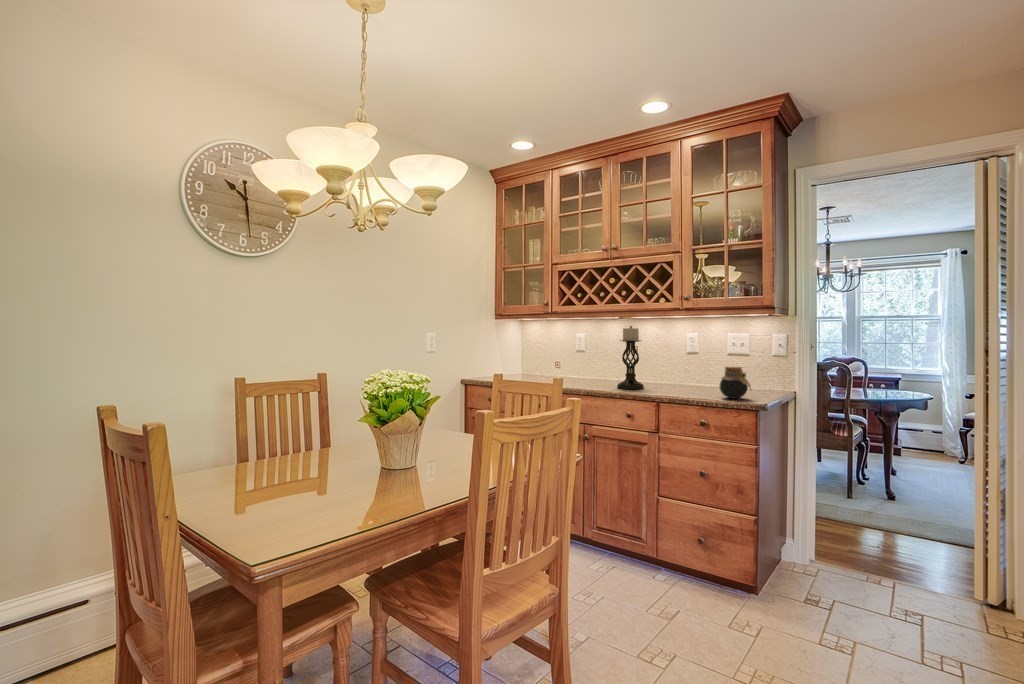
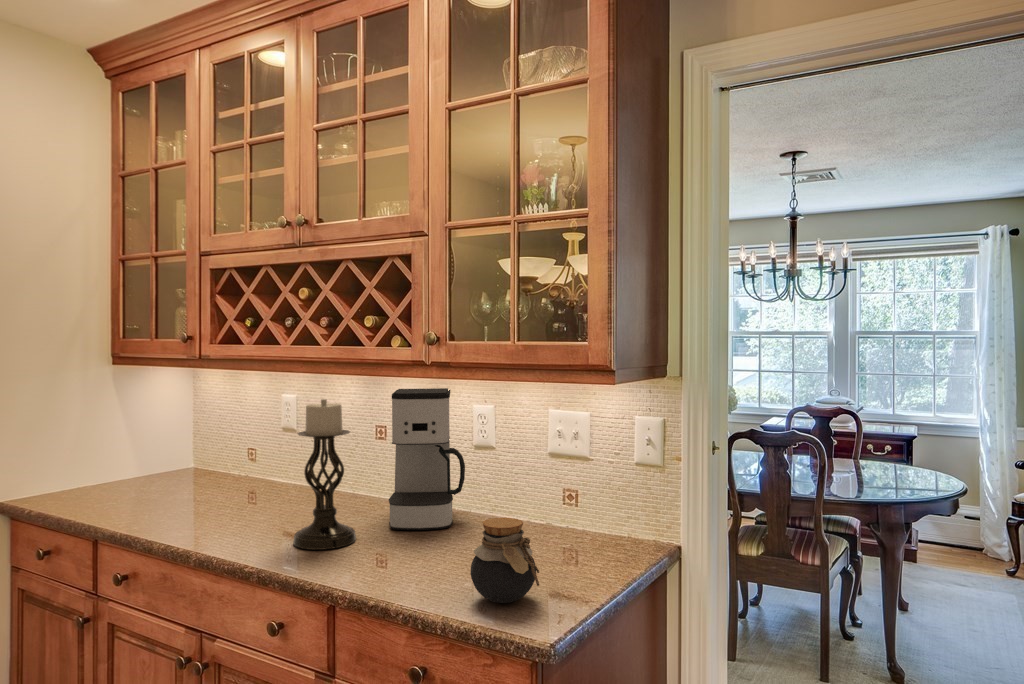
coffee maker: none [648,325,686,386] -> present [389,388,465,530]

